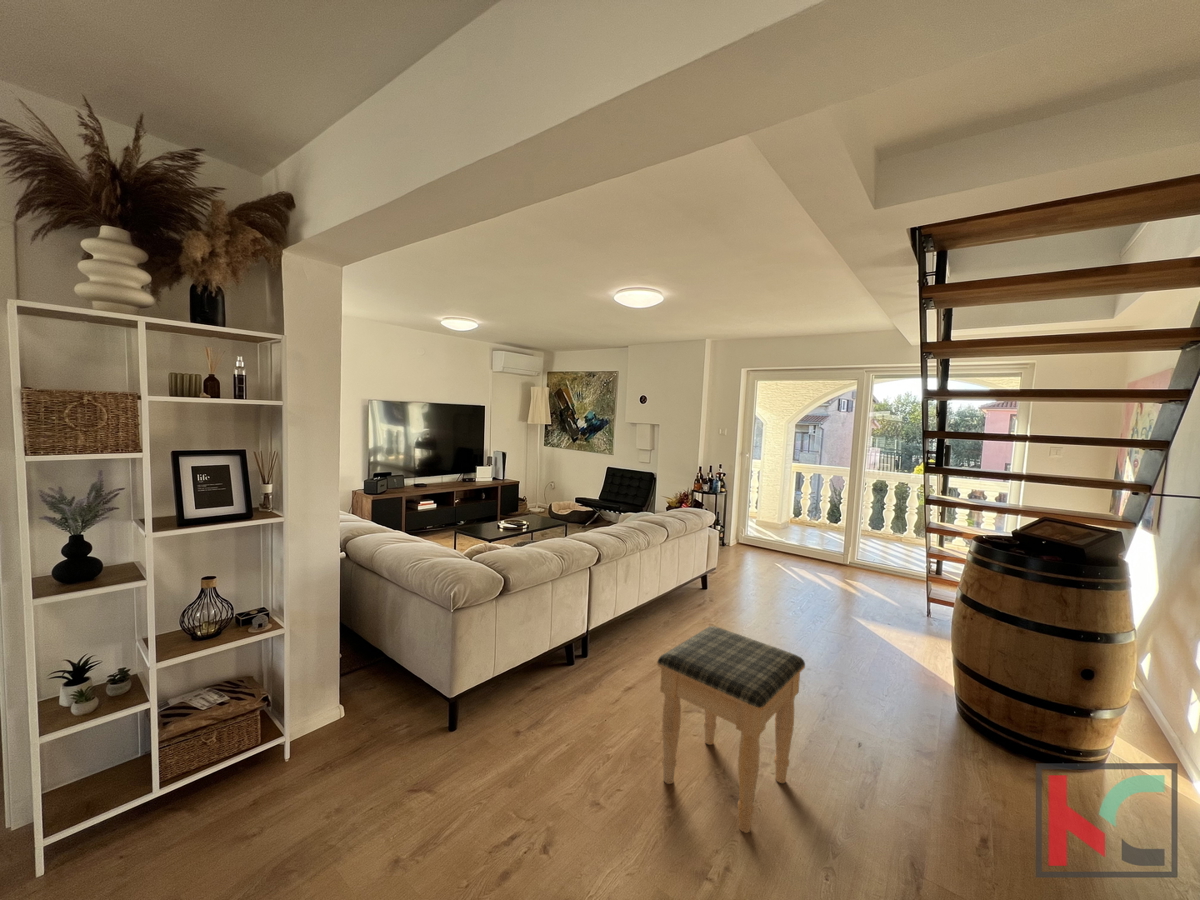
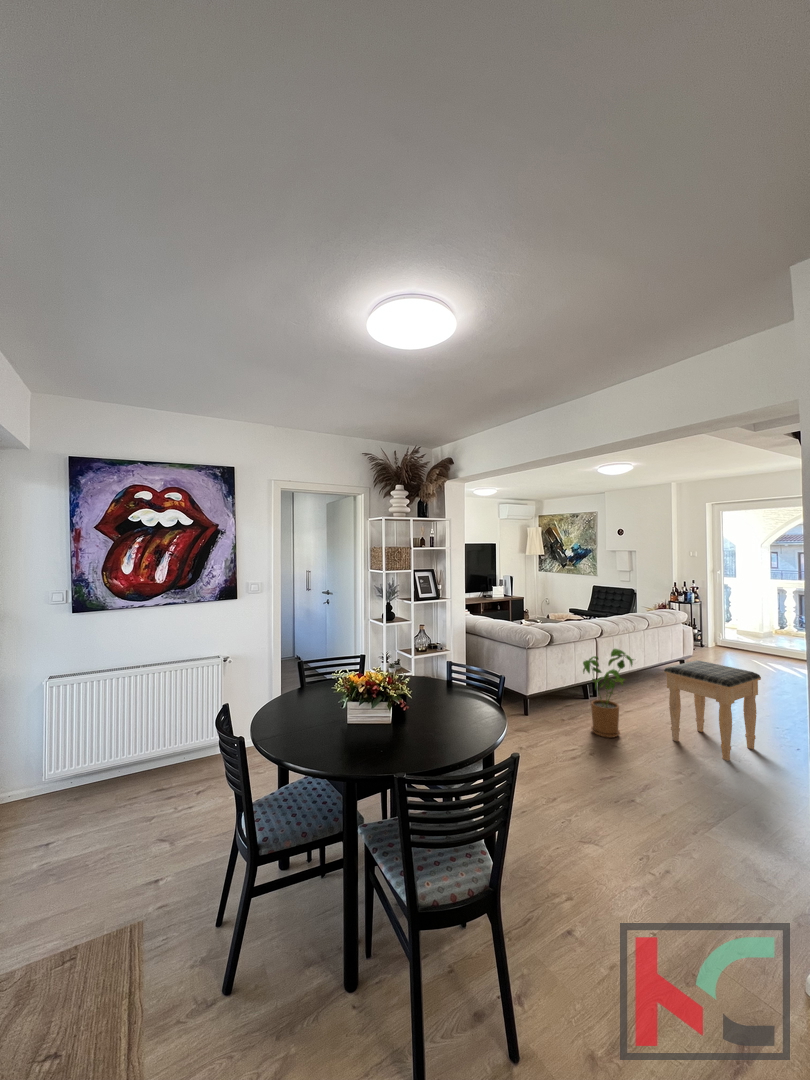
house plant: none [518,624,613,800] -> present [583,649,634,738]

